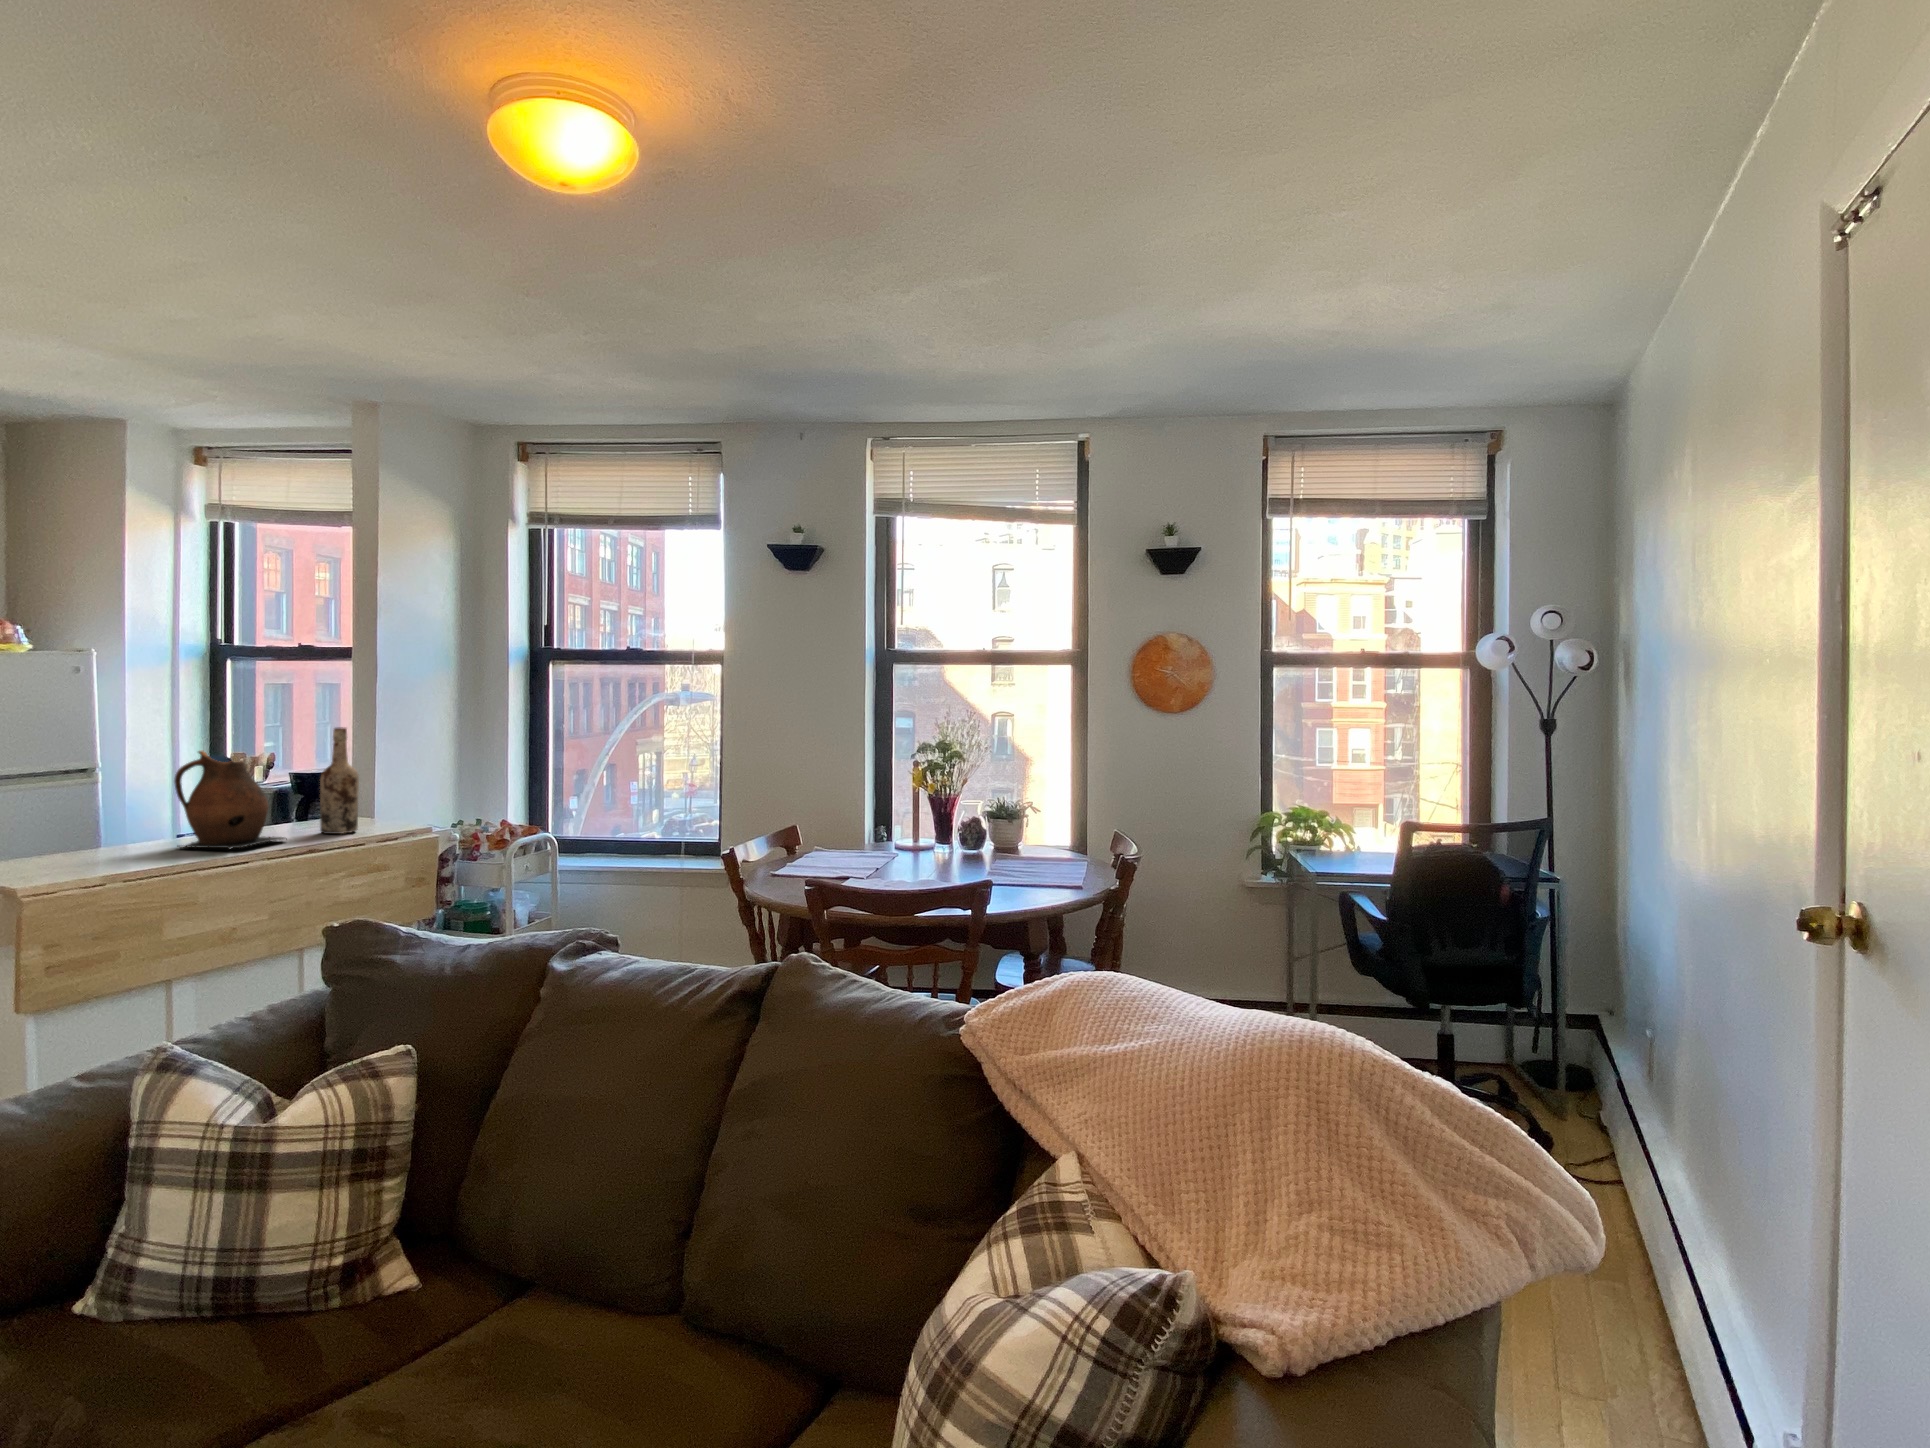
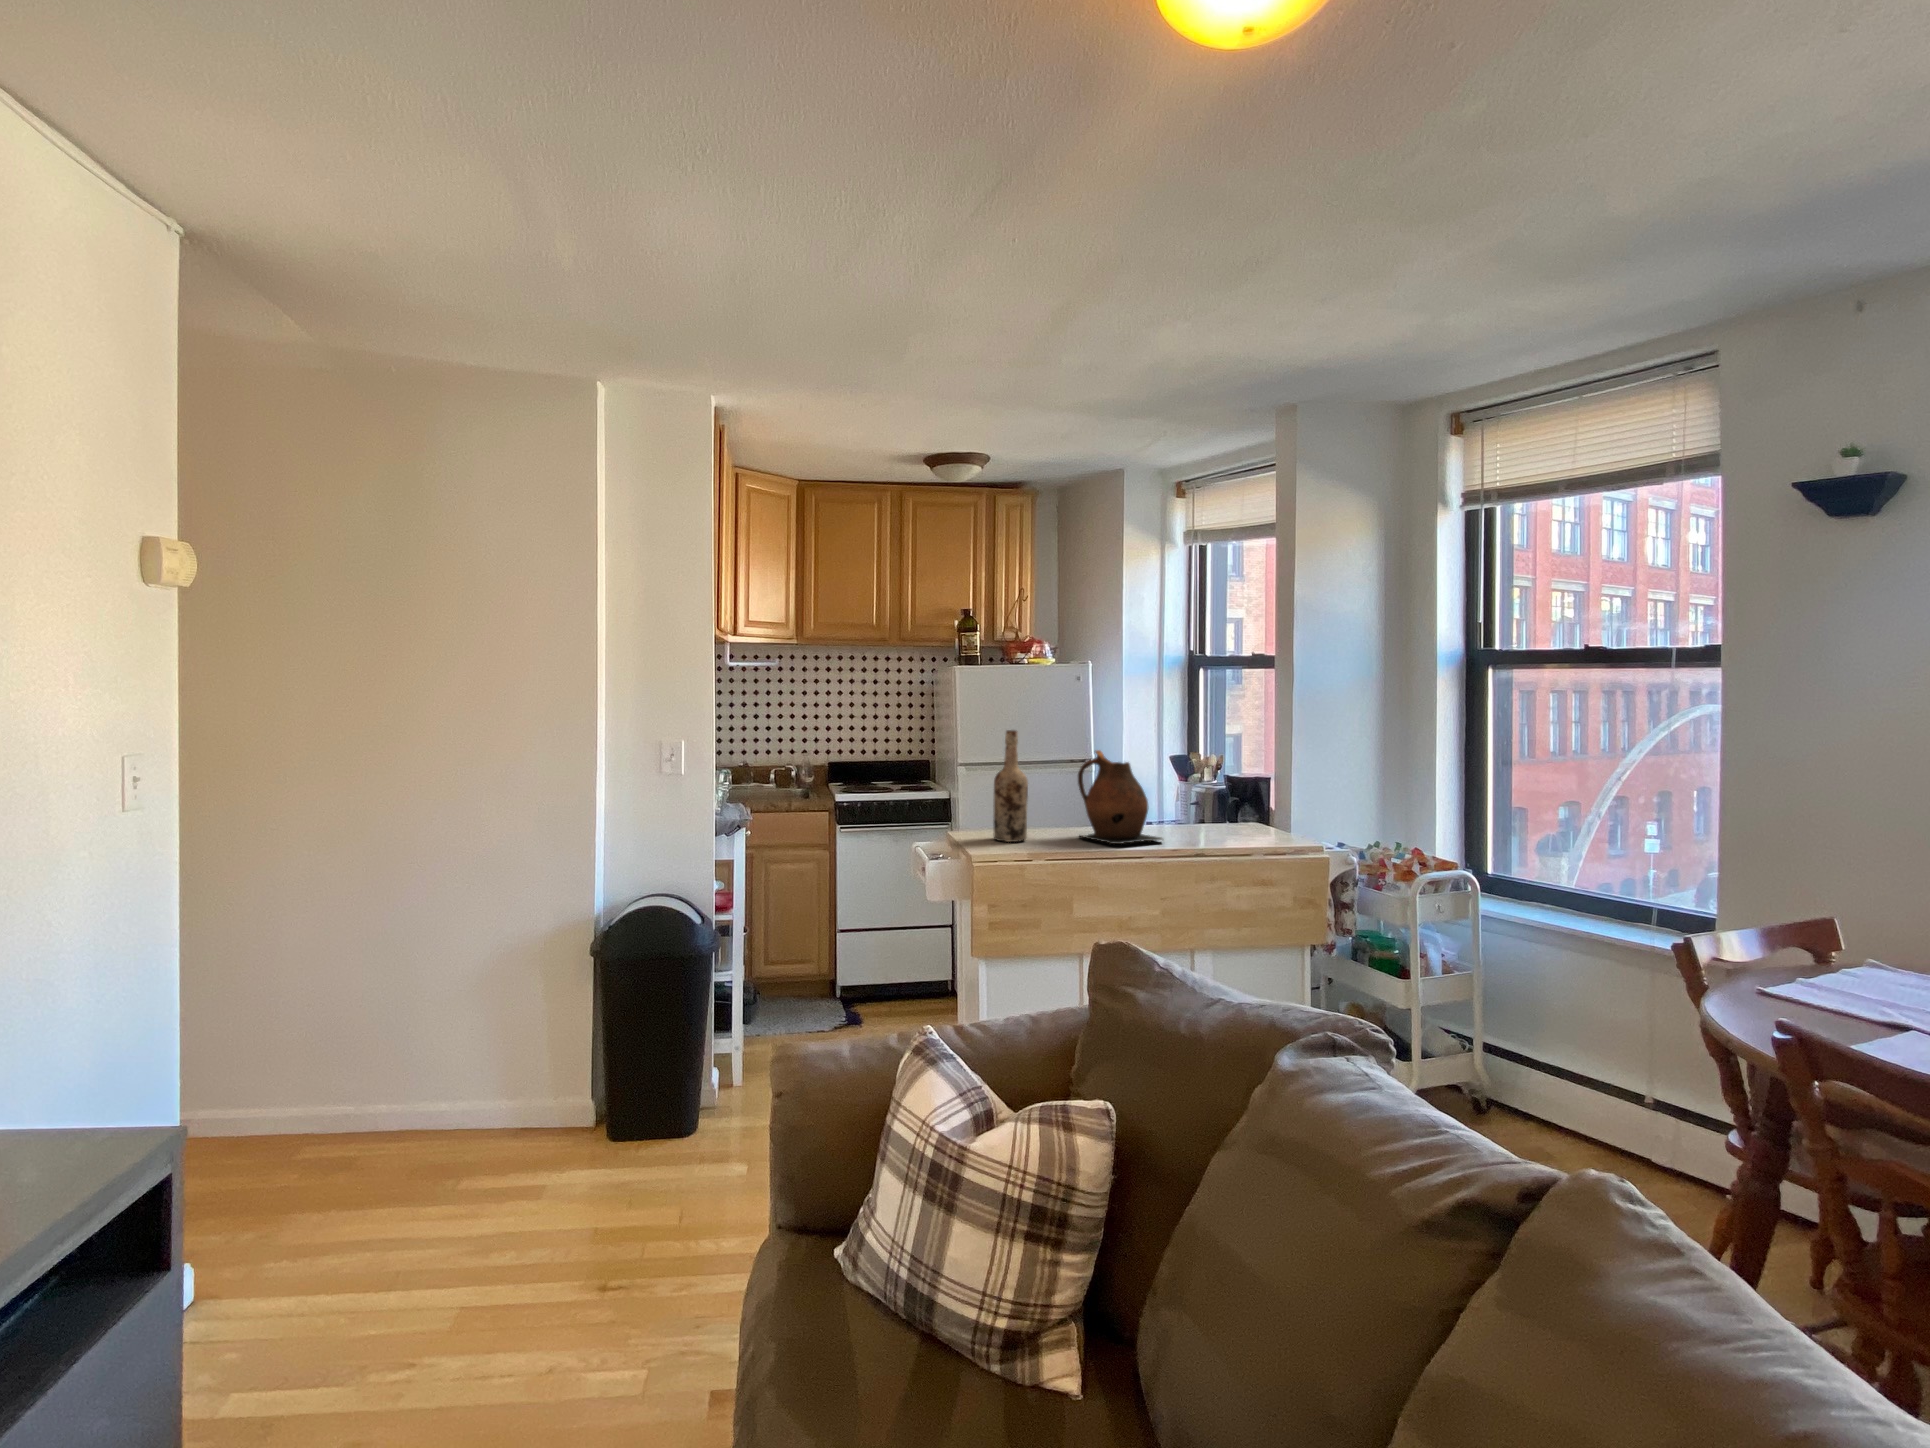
wine bottle: present [320,727,359,834] -> present [993,730,1028,842]

